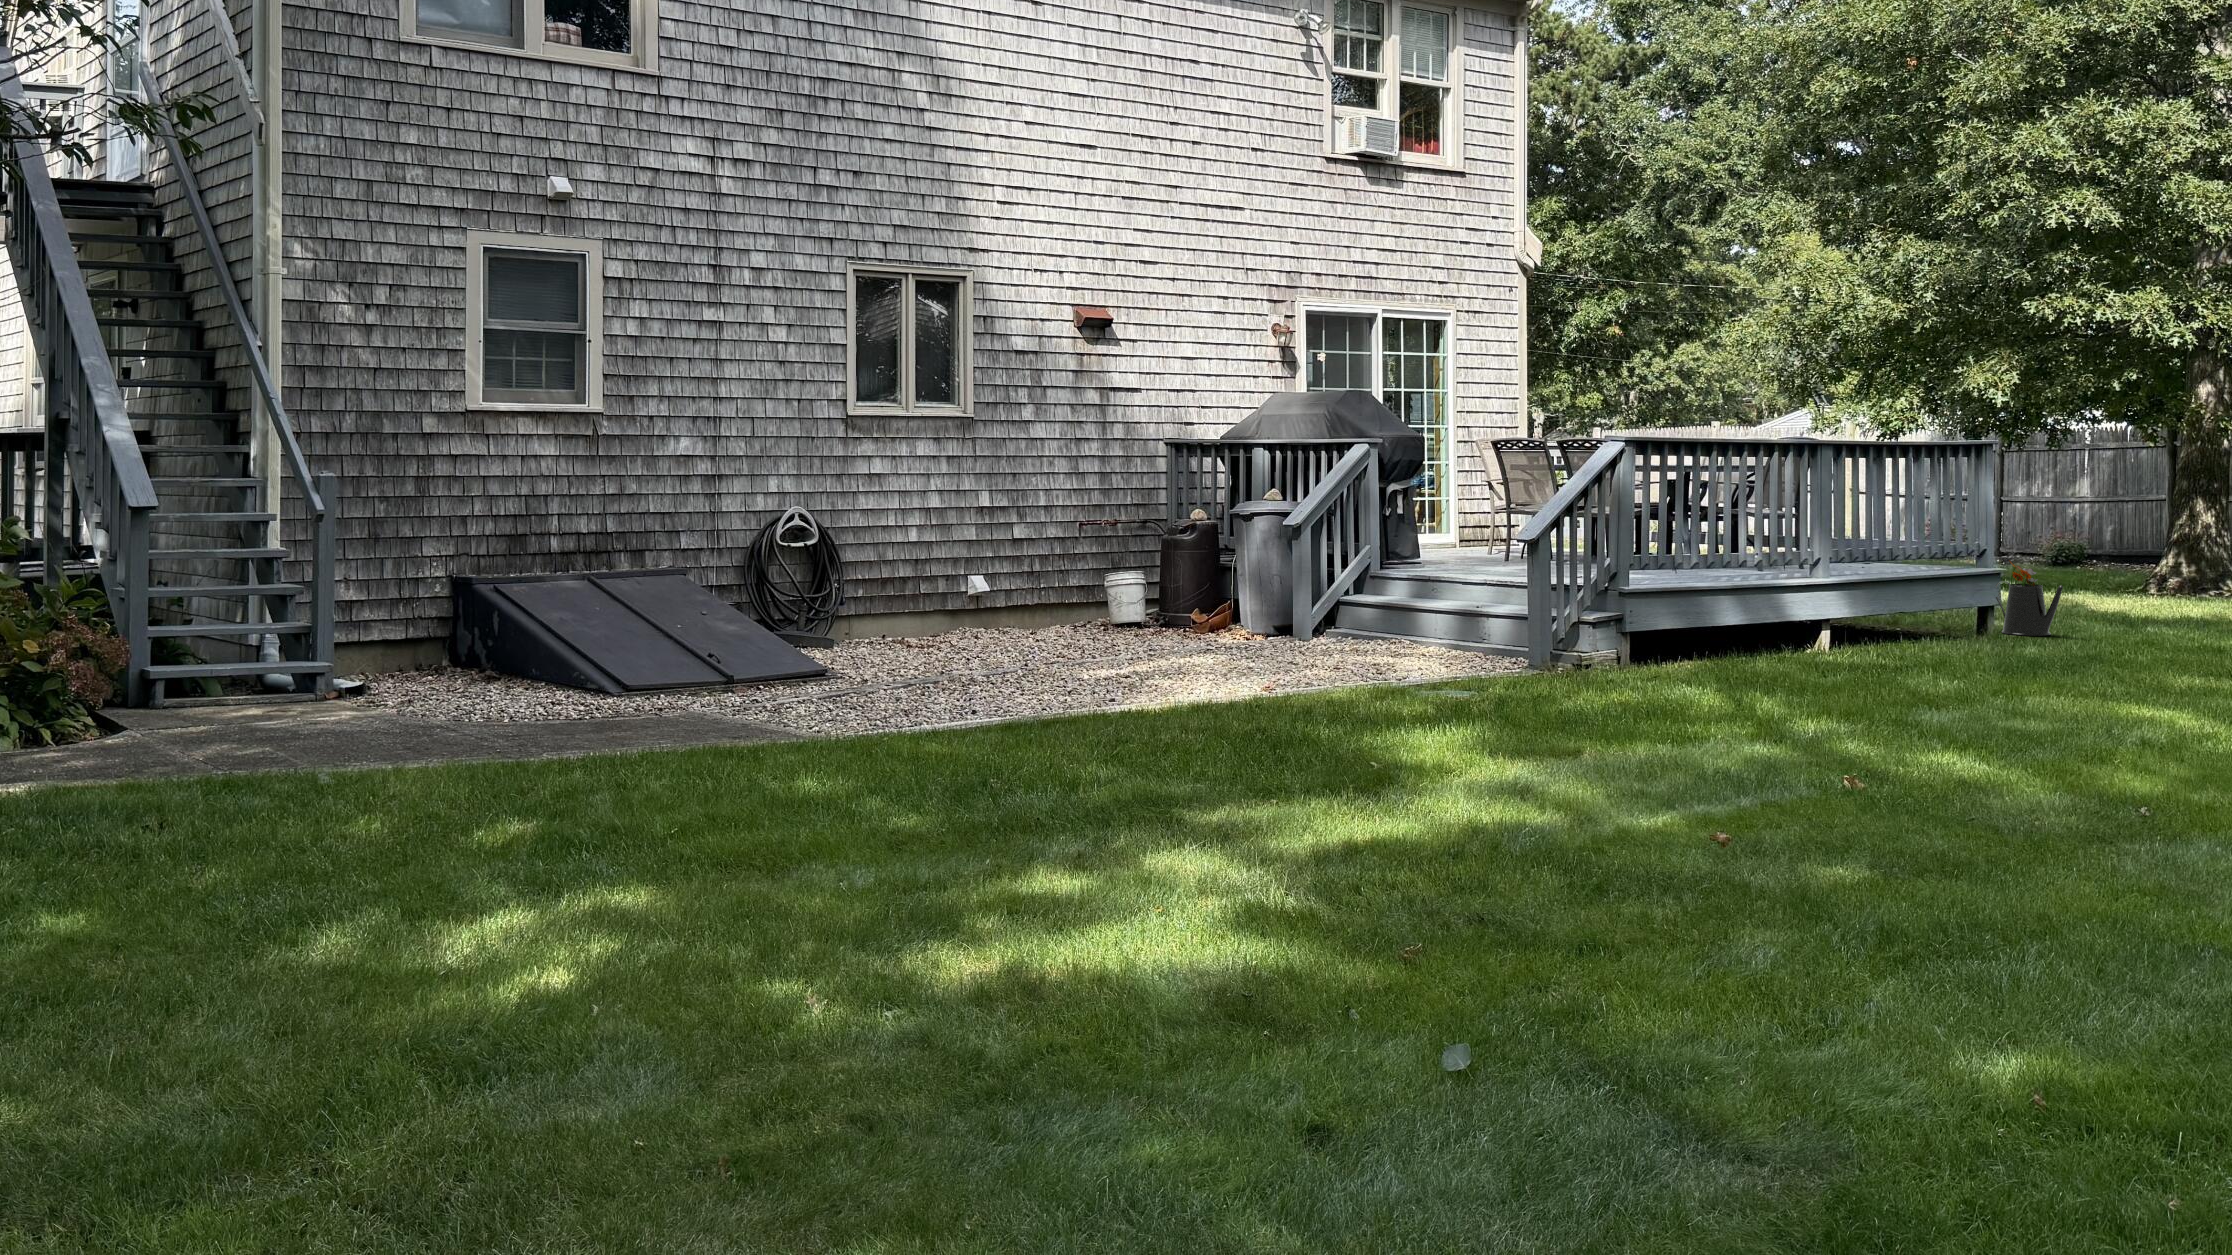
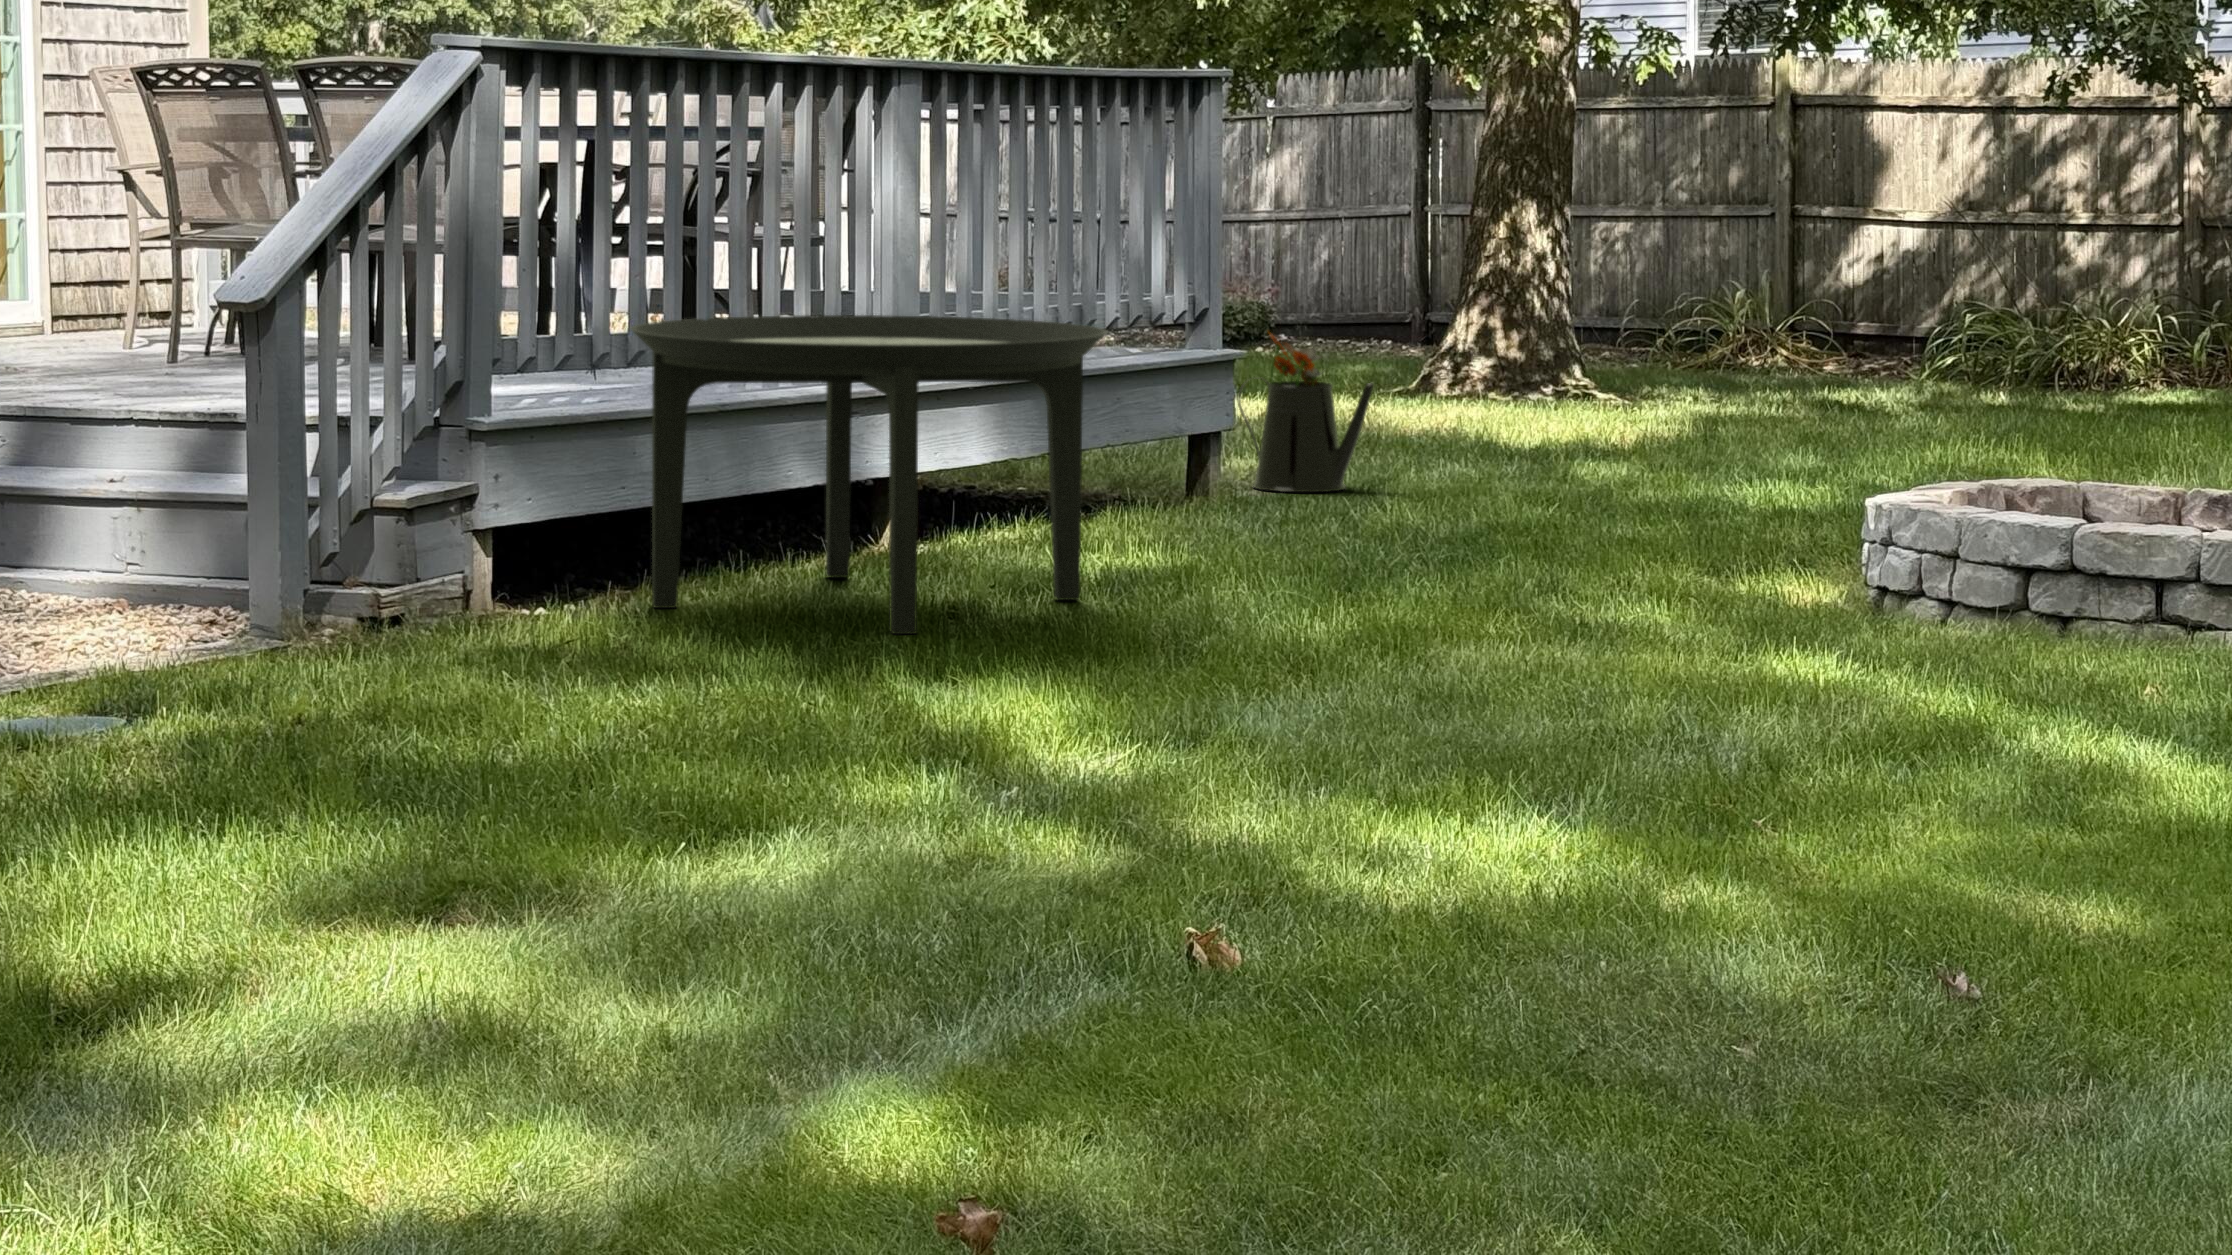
round table: none [1675,548,1882,677] -> present [631,315,1107,634]

